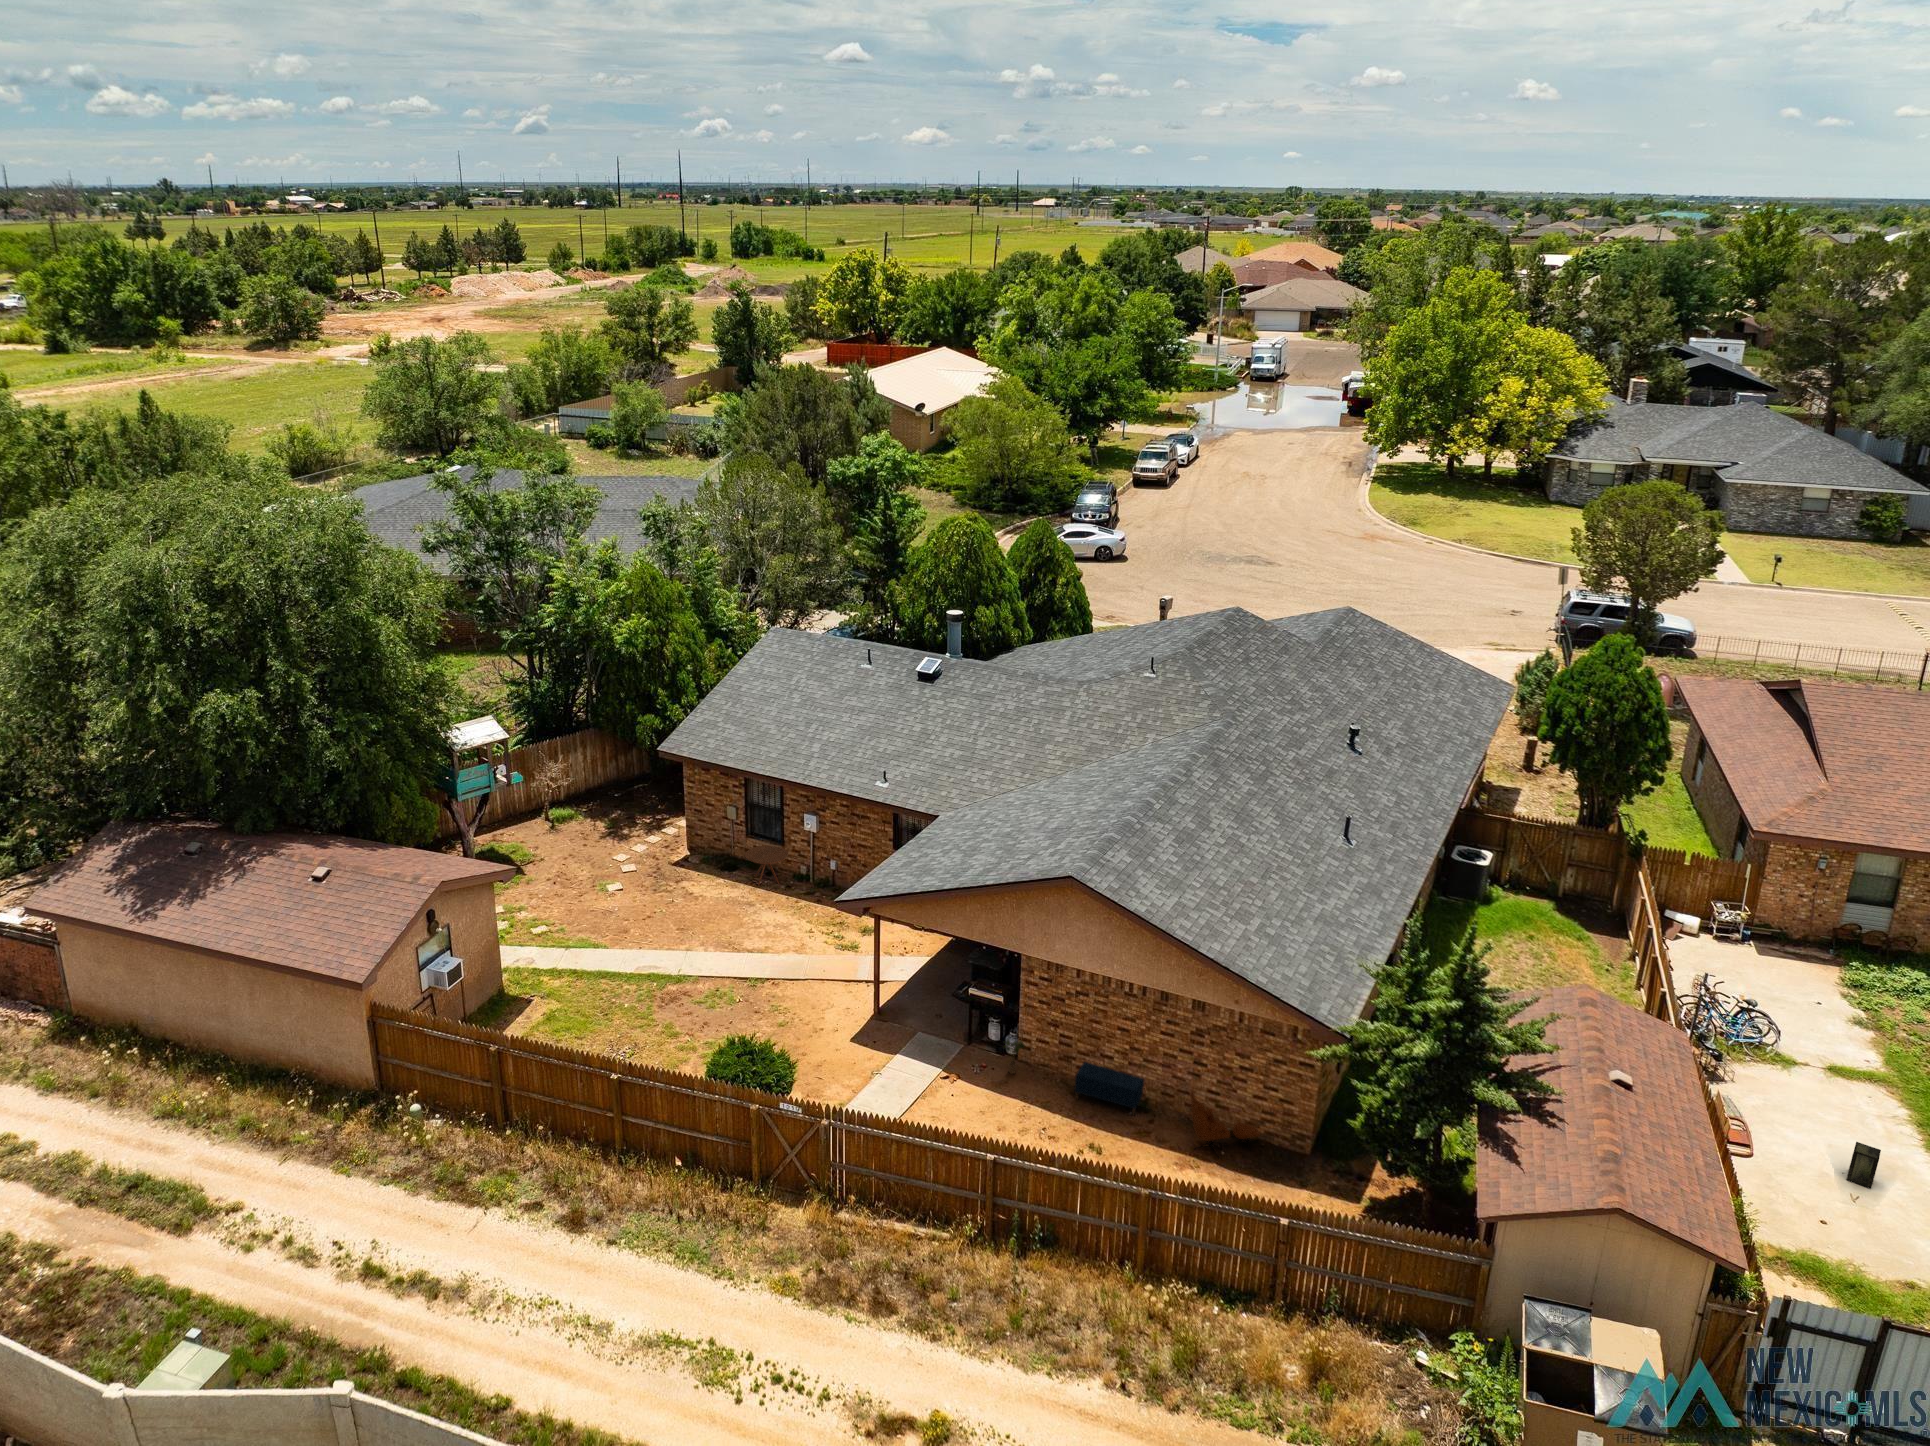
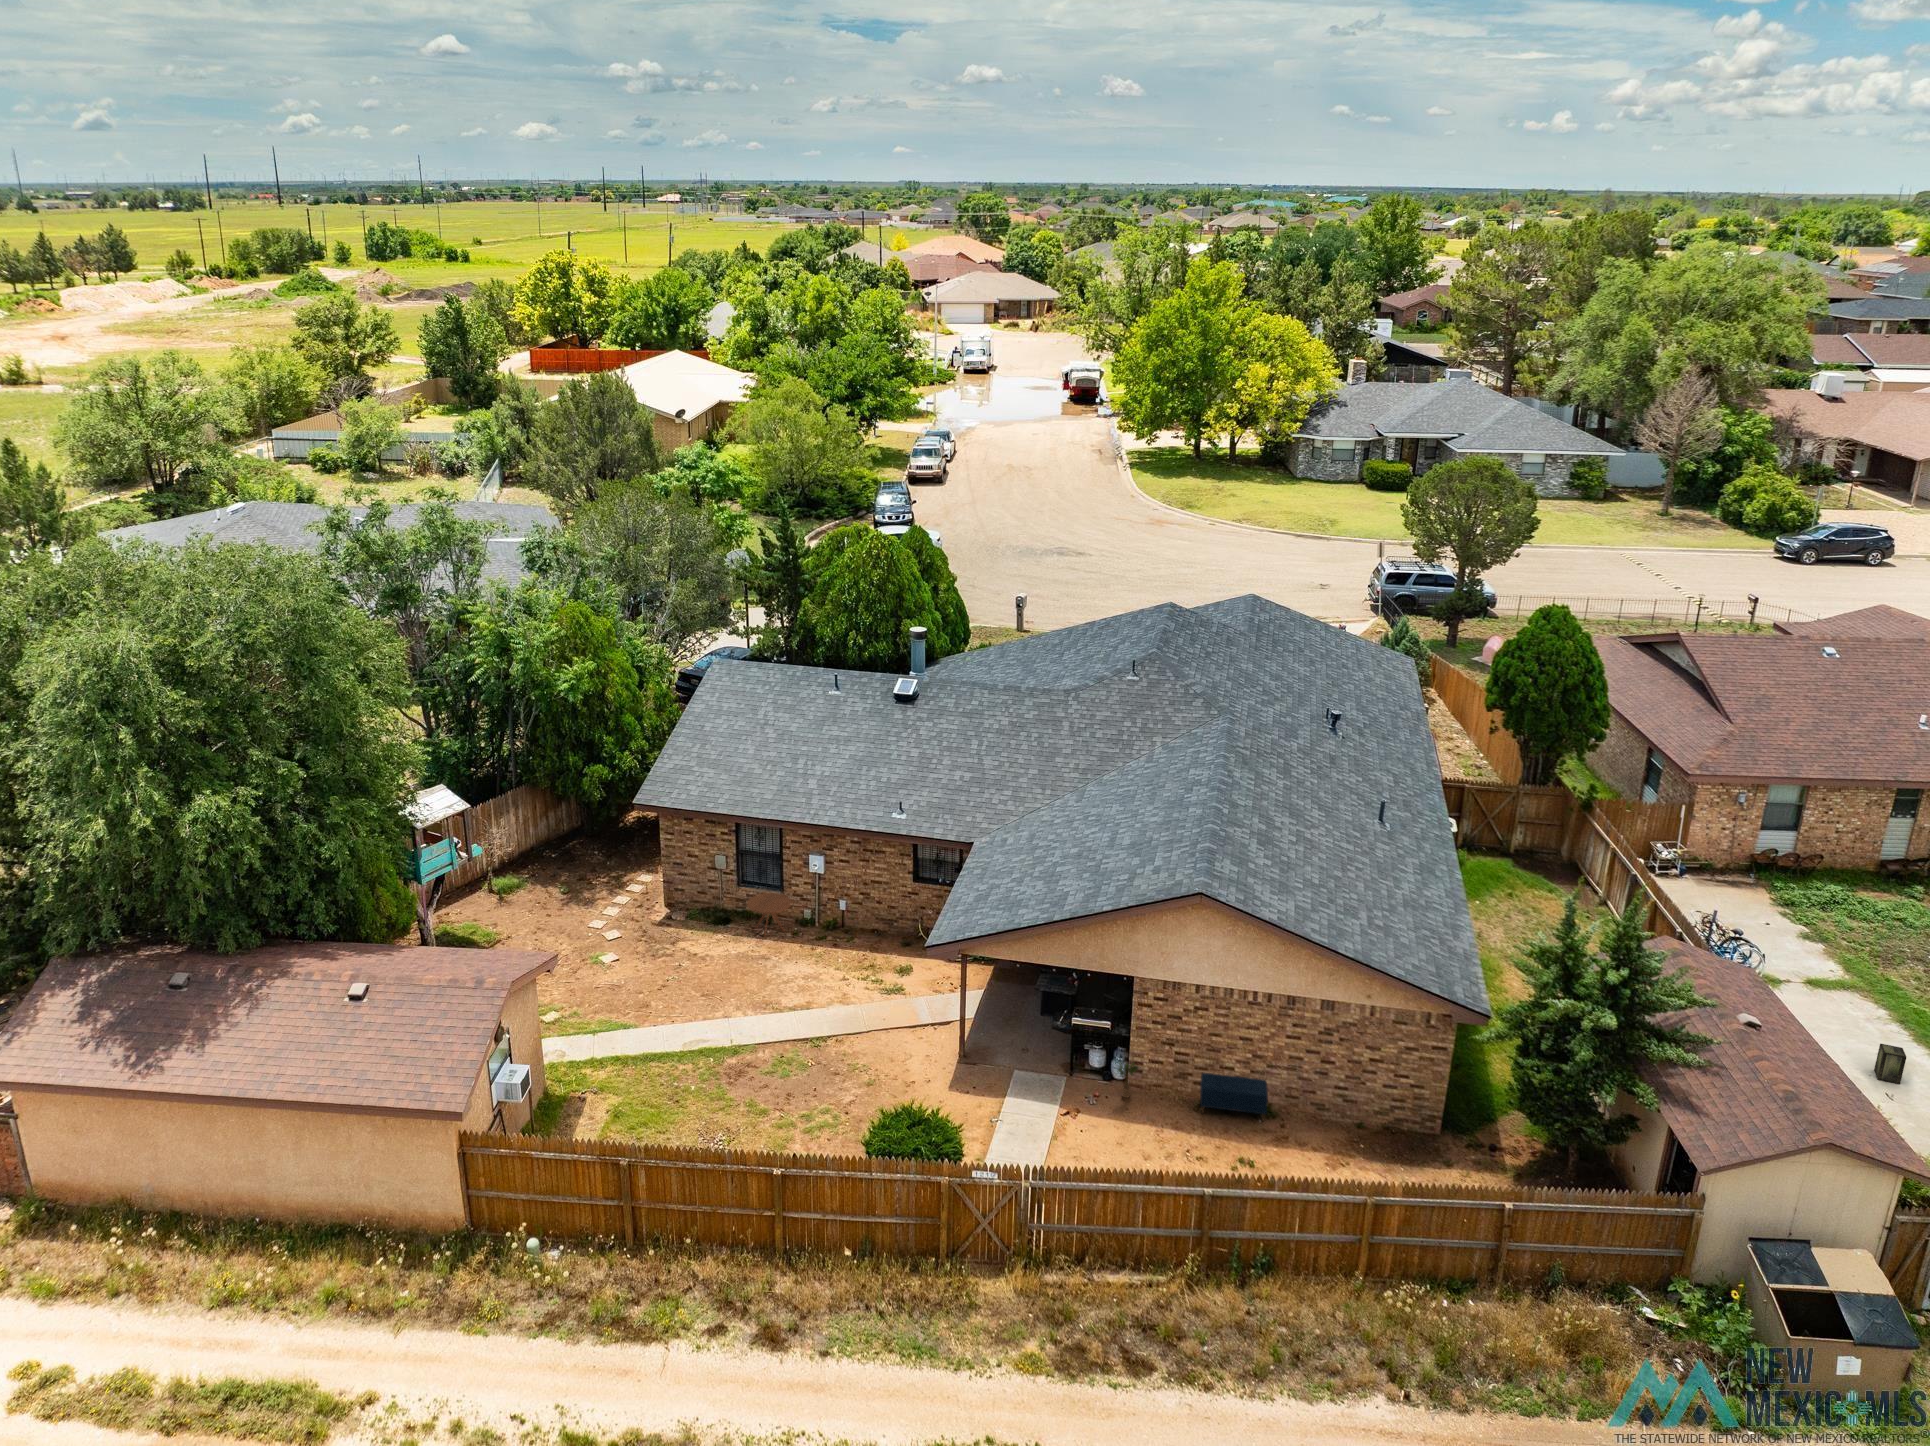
lounge chair: present [1190,1091,1260,1155] -> none [1331,1088,1394,1152]

